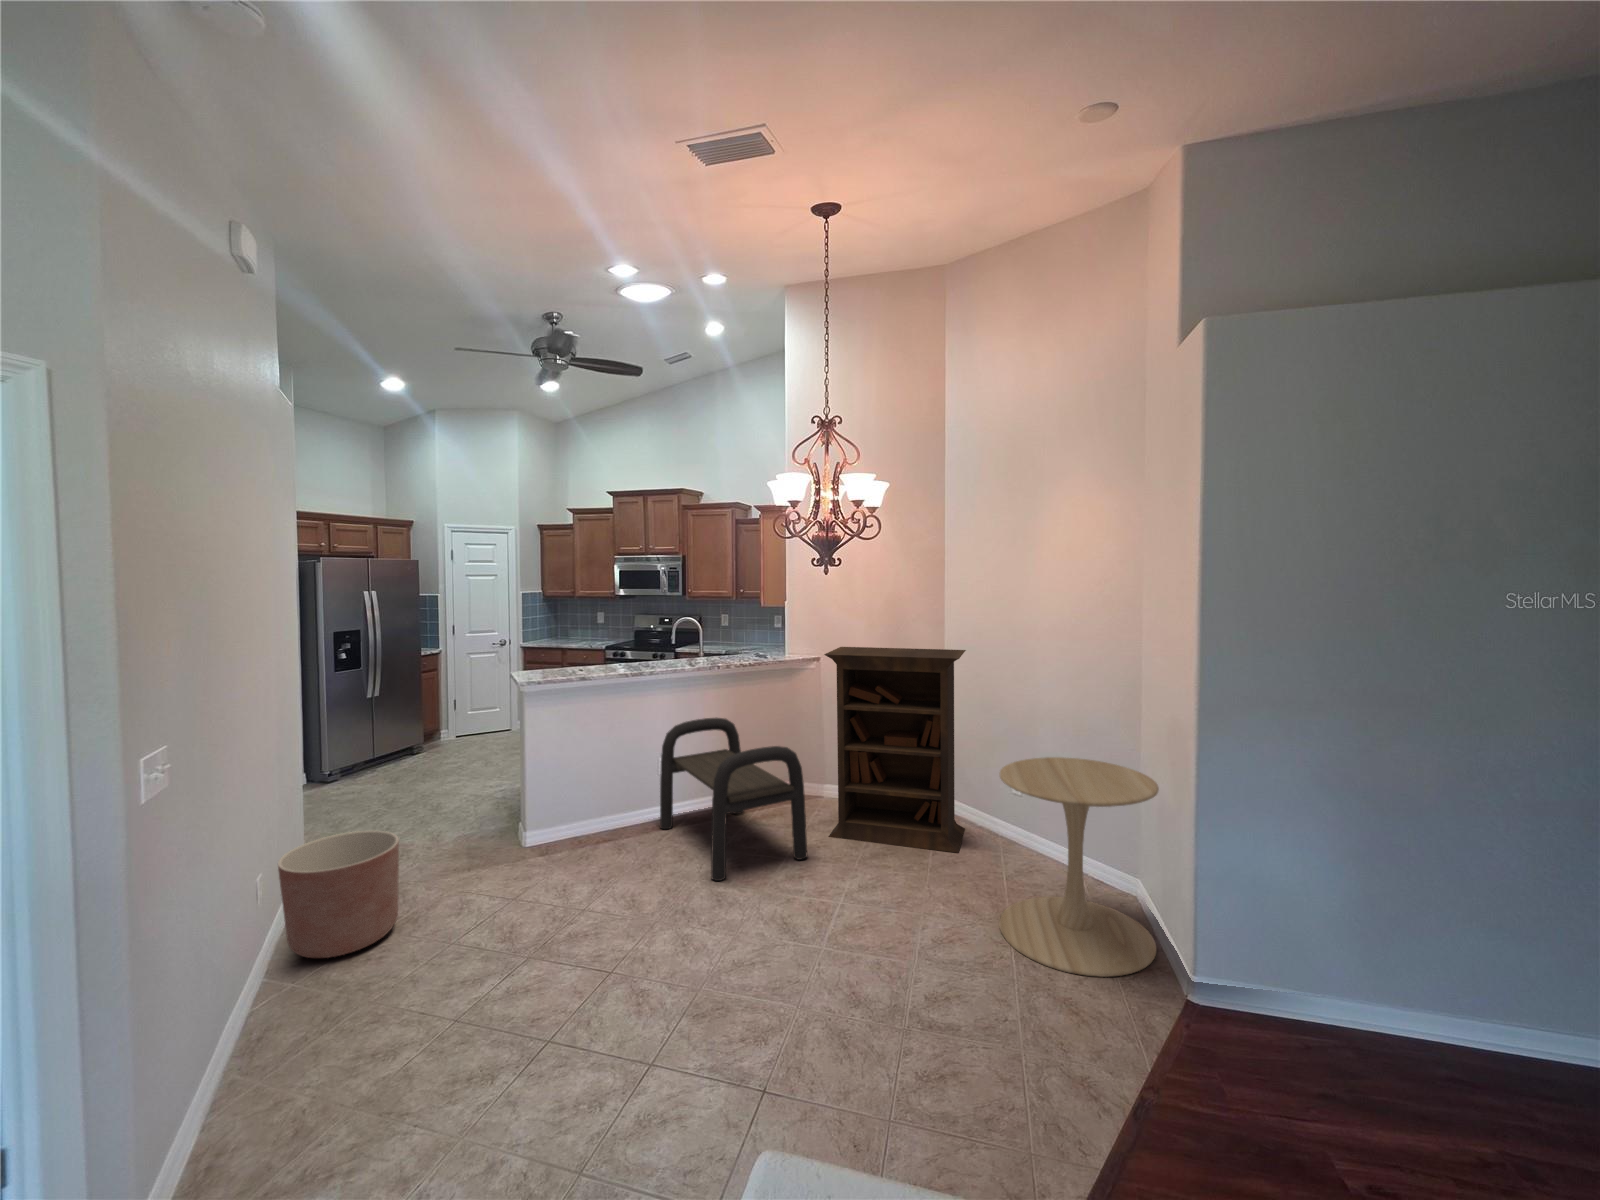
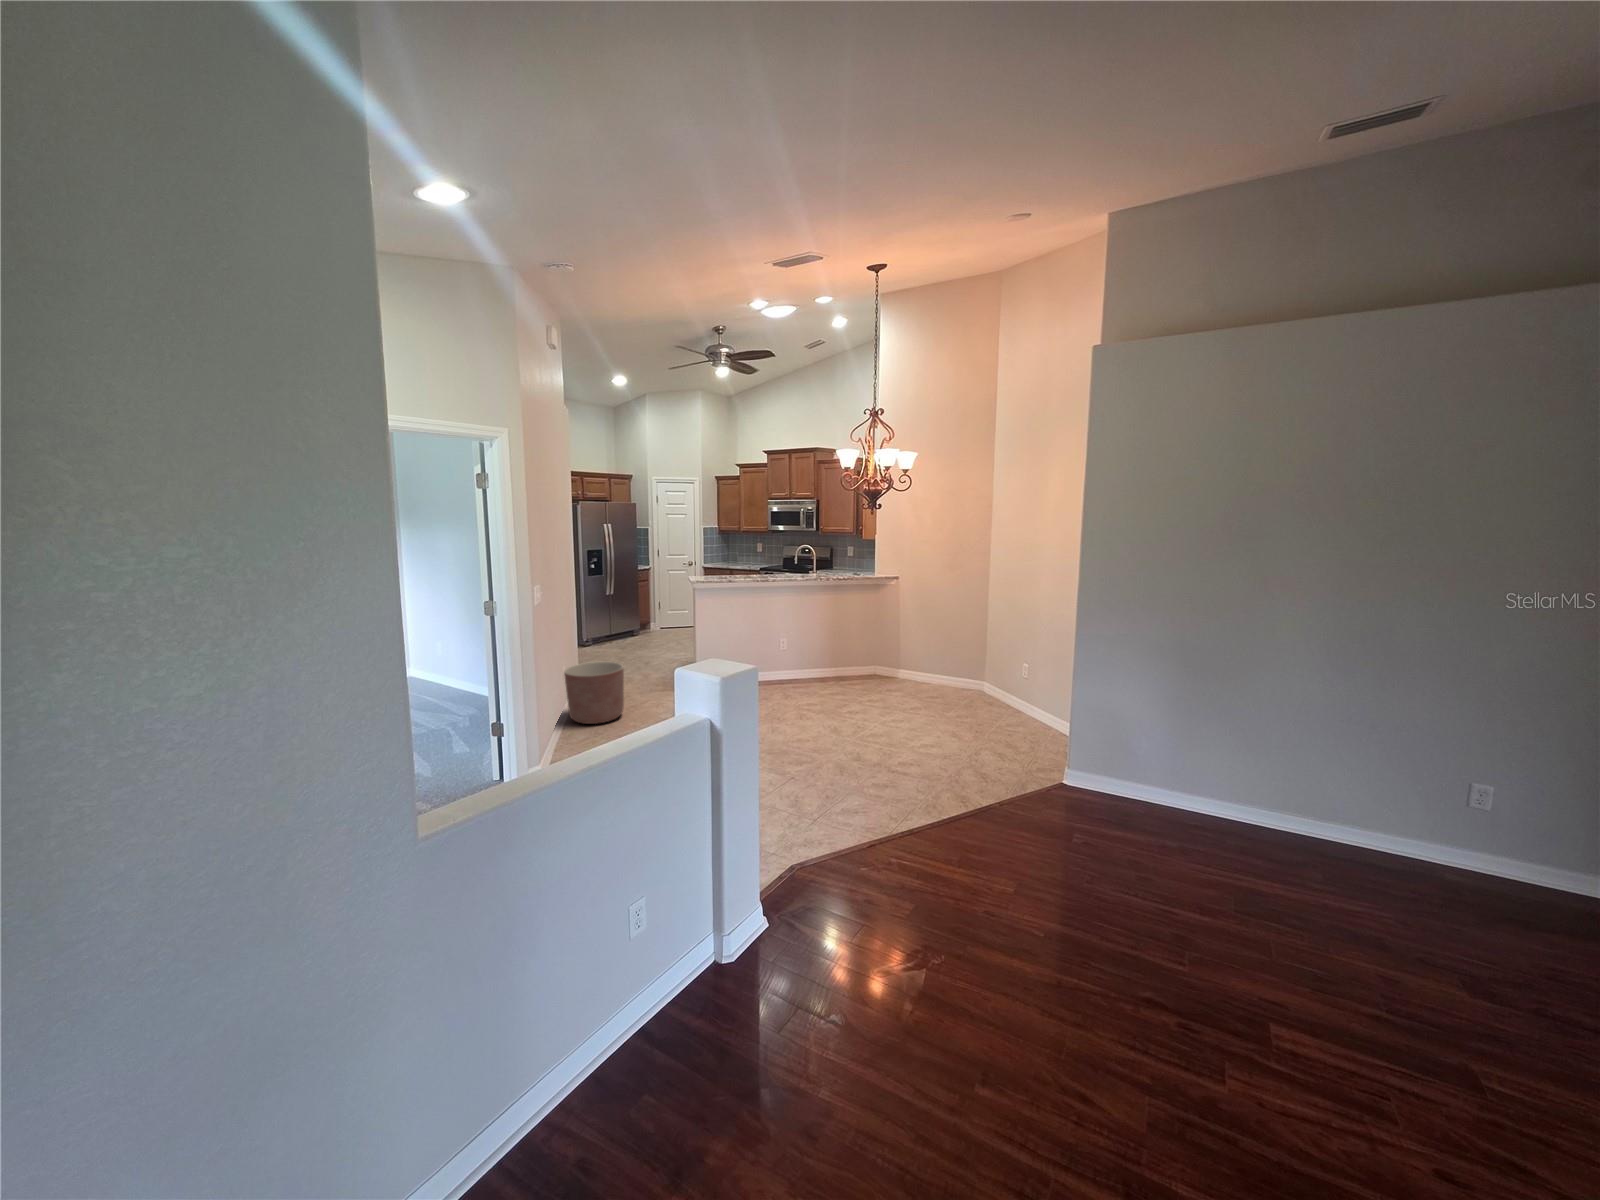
bookcase: present [824,647,966,853] -> none [891,568,997,713]
bench: present [660,718,807,881] -> none [781,614,871,713]
pedestal table: present [999,757,1159,977] -> none [977,644,1085,777]

